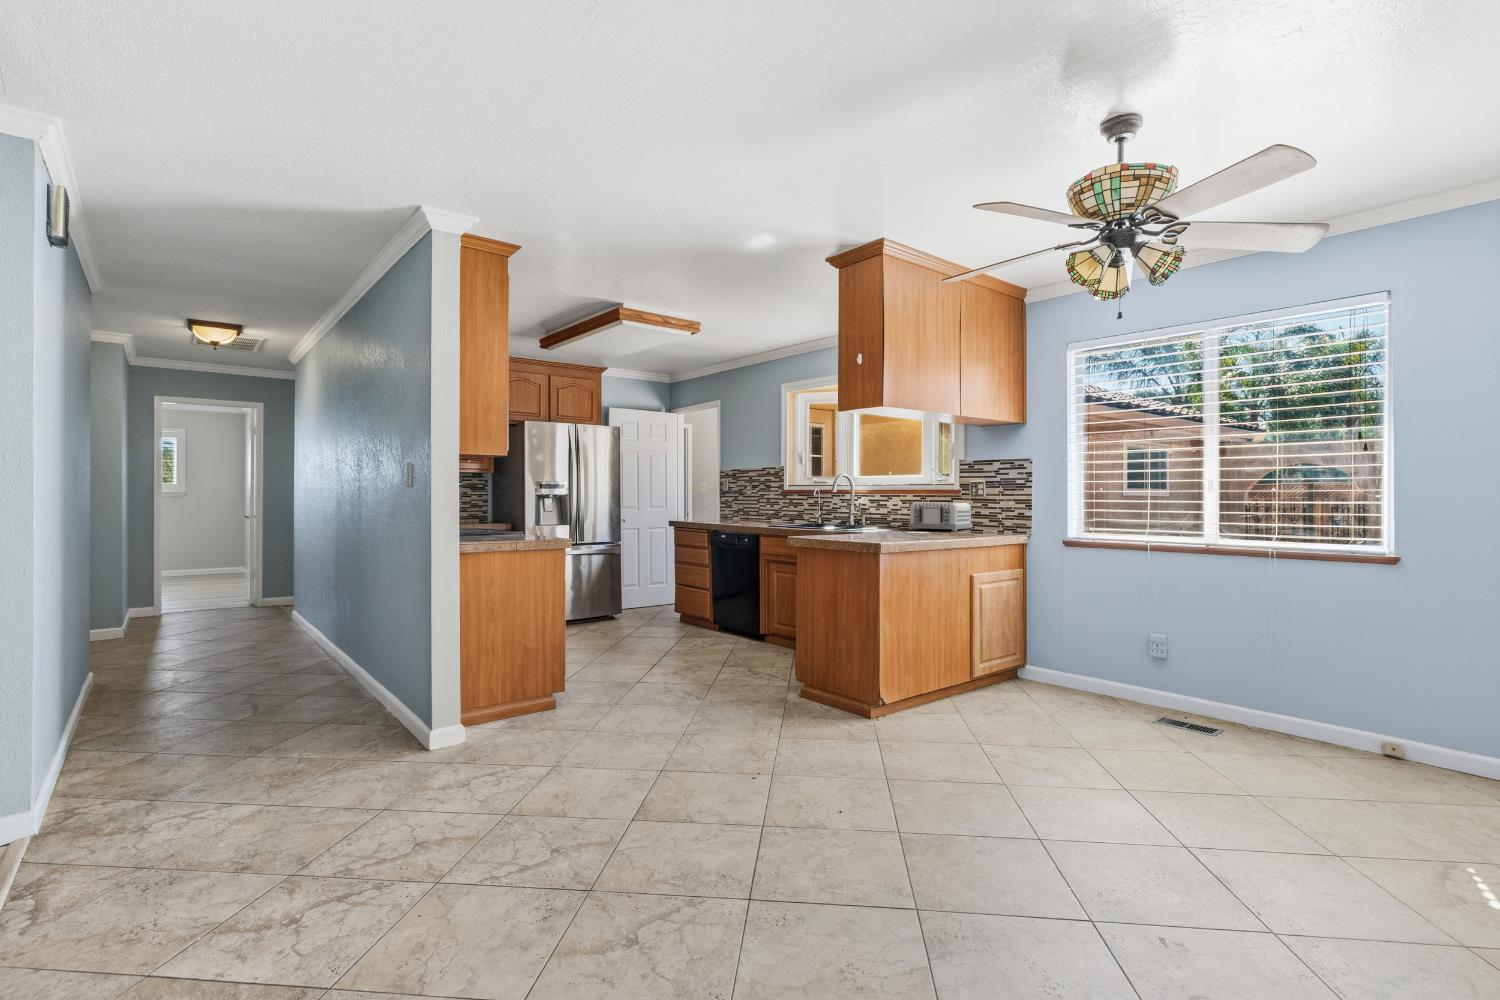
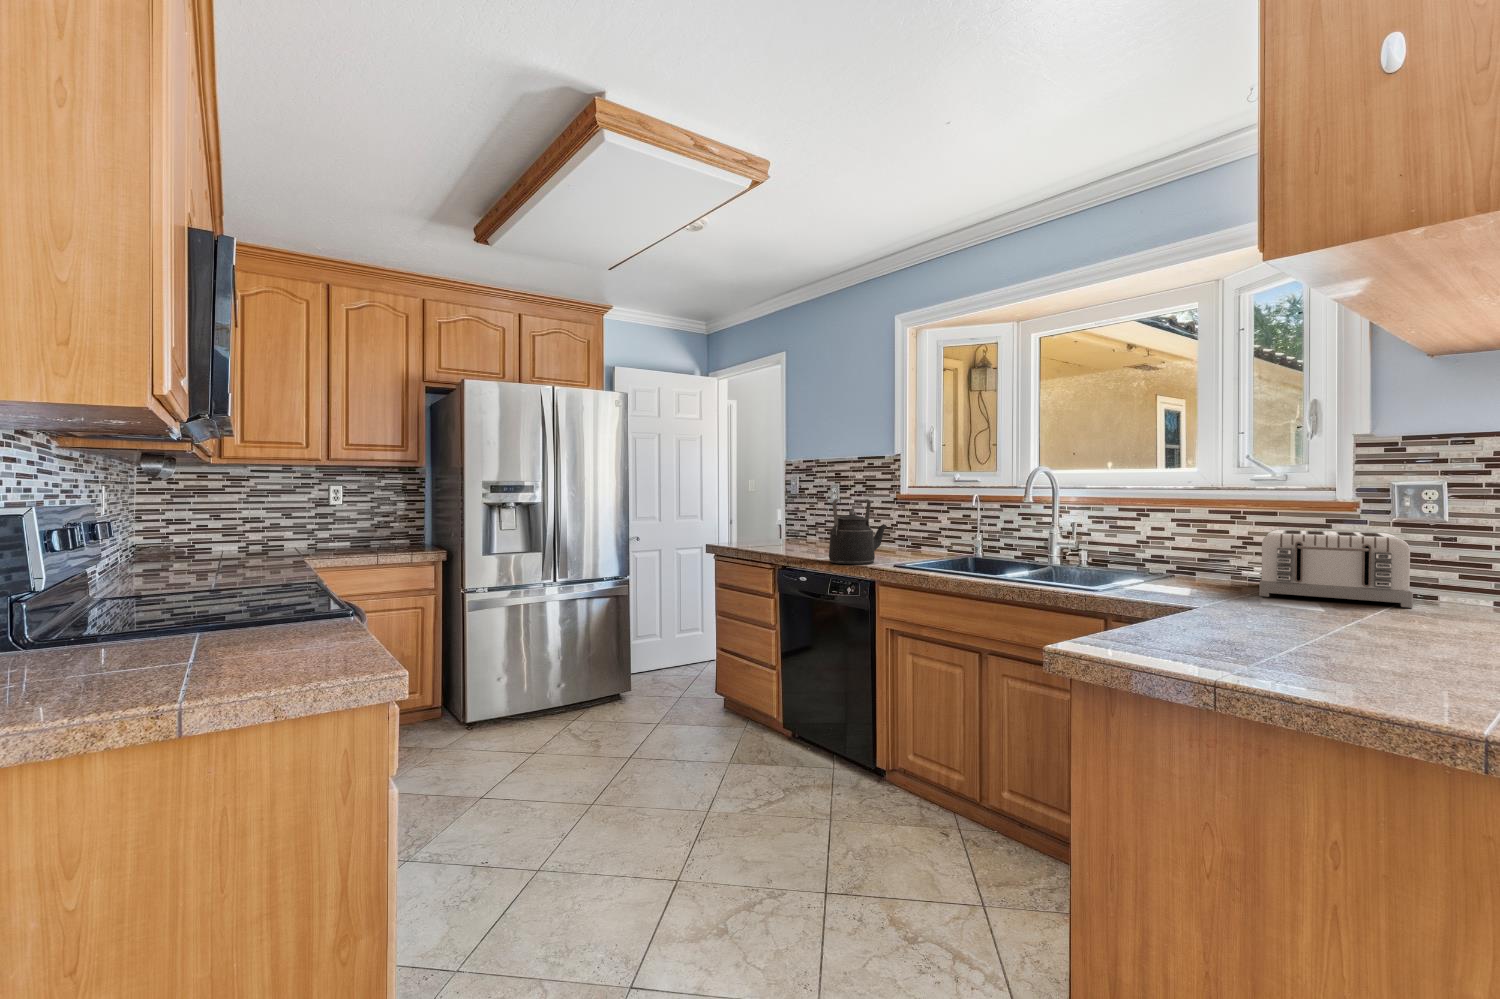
kettle: none [736,491,769,526] -> present [829,499,887,564]

